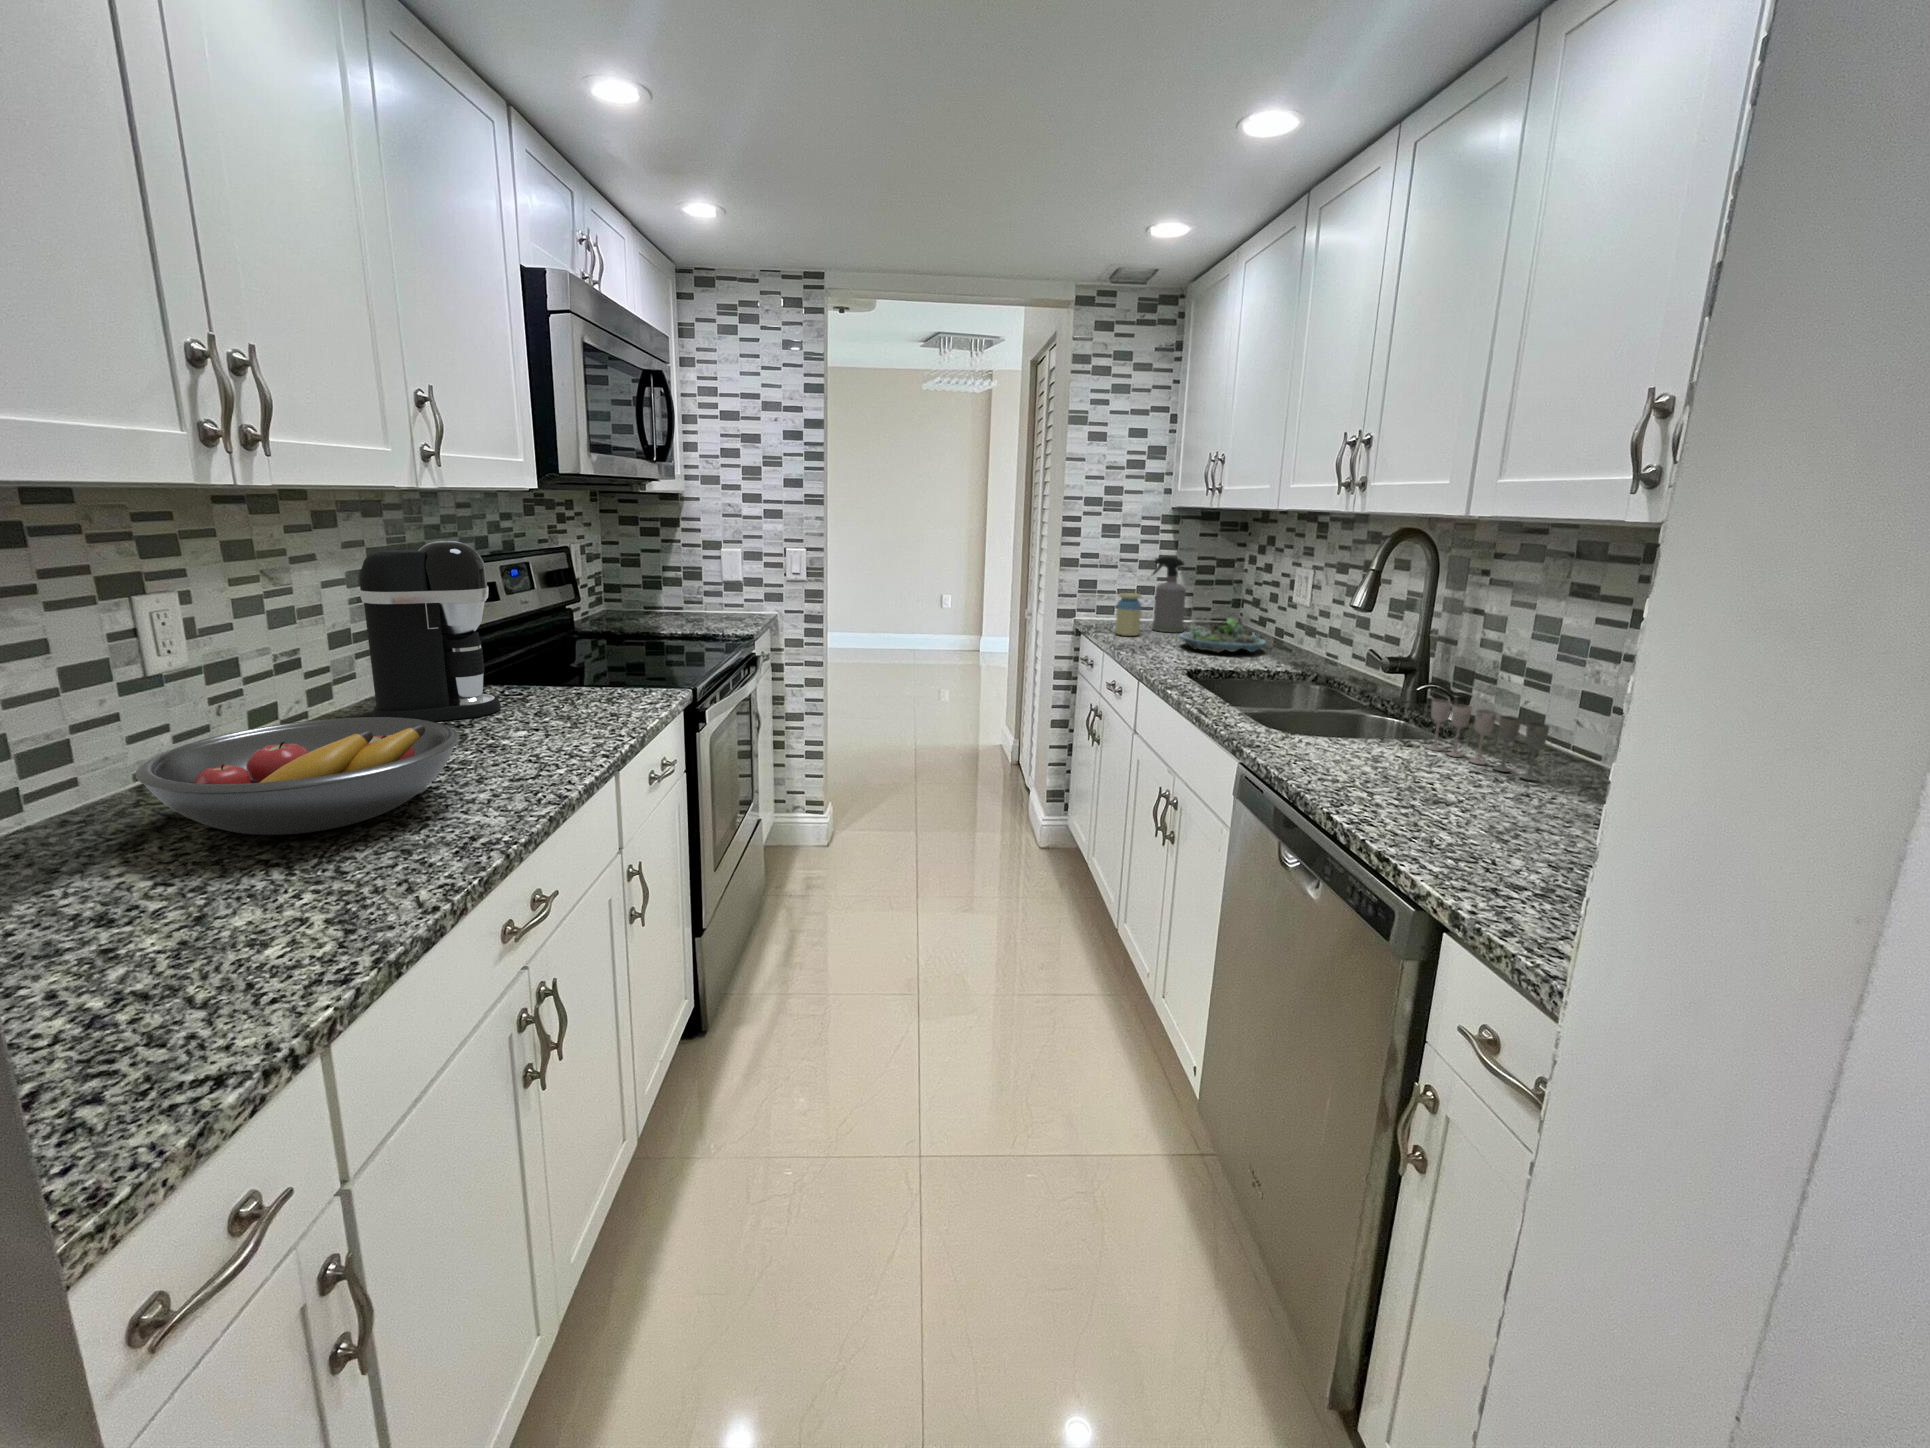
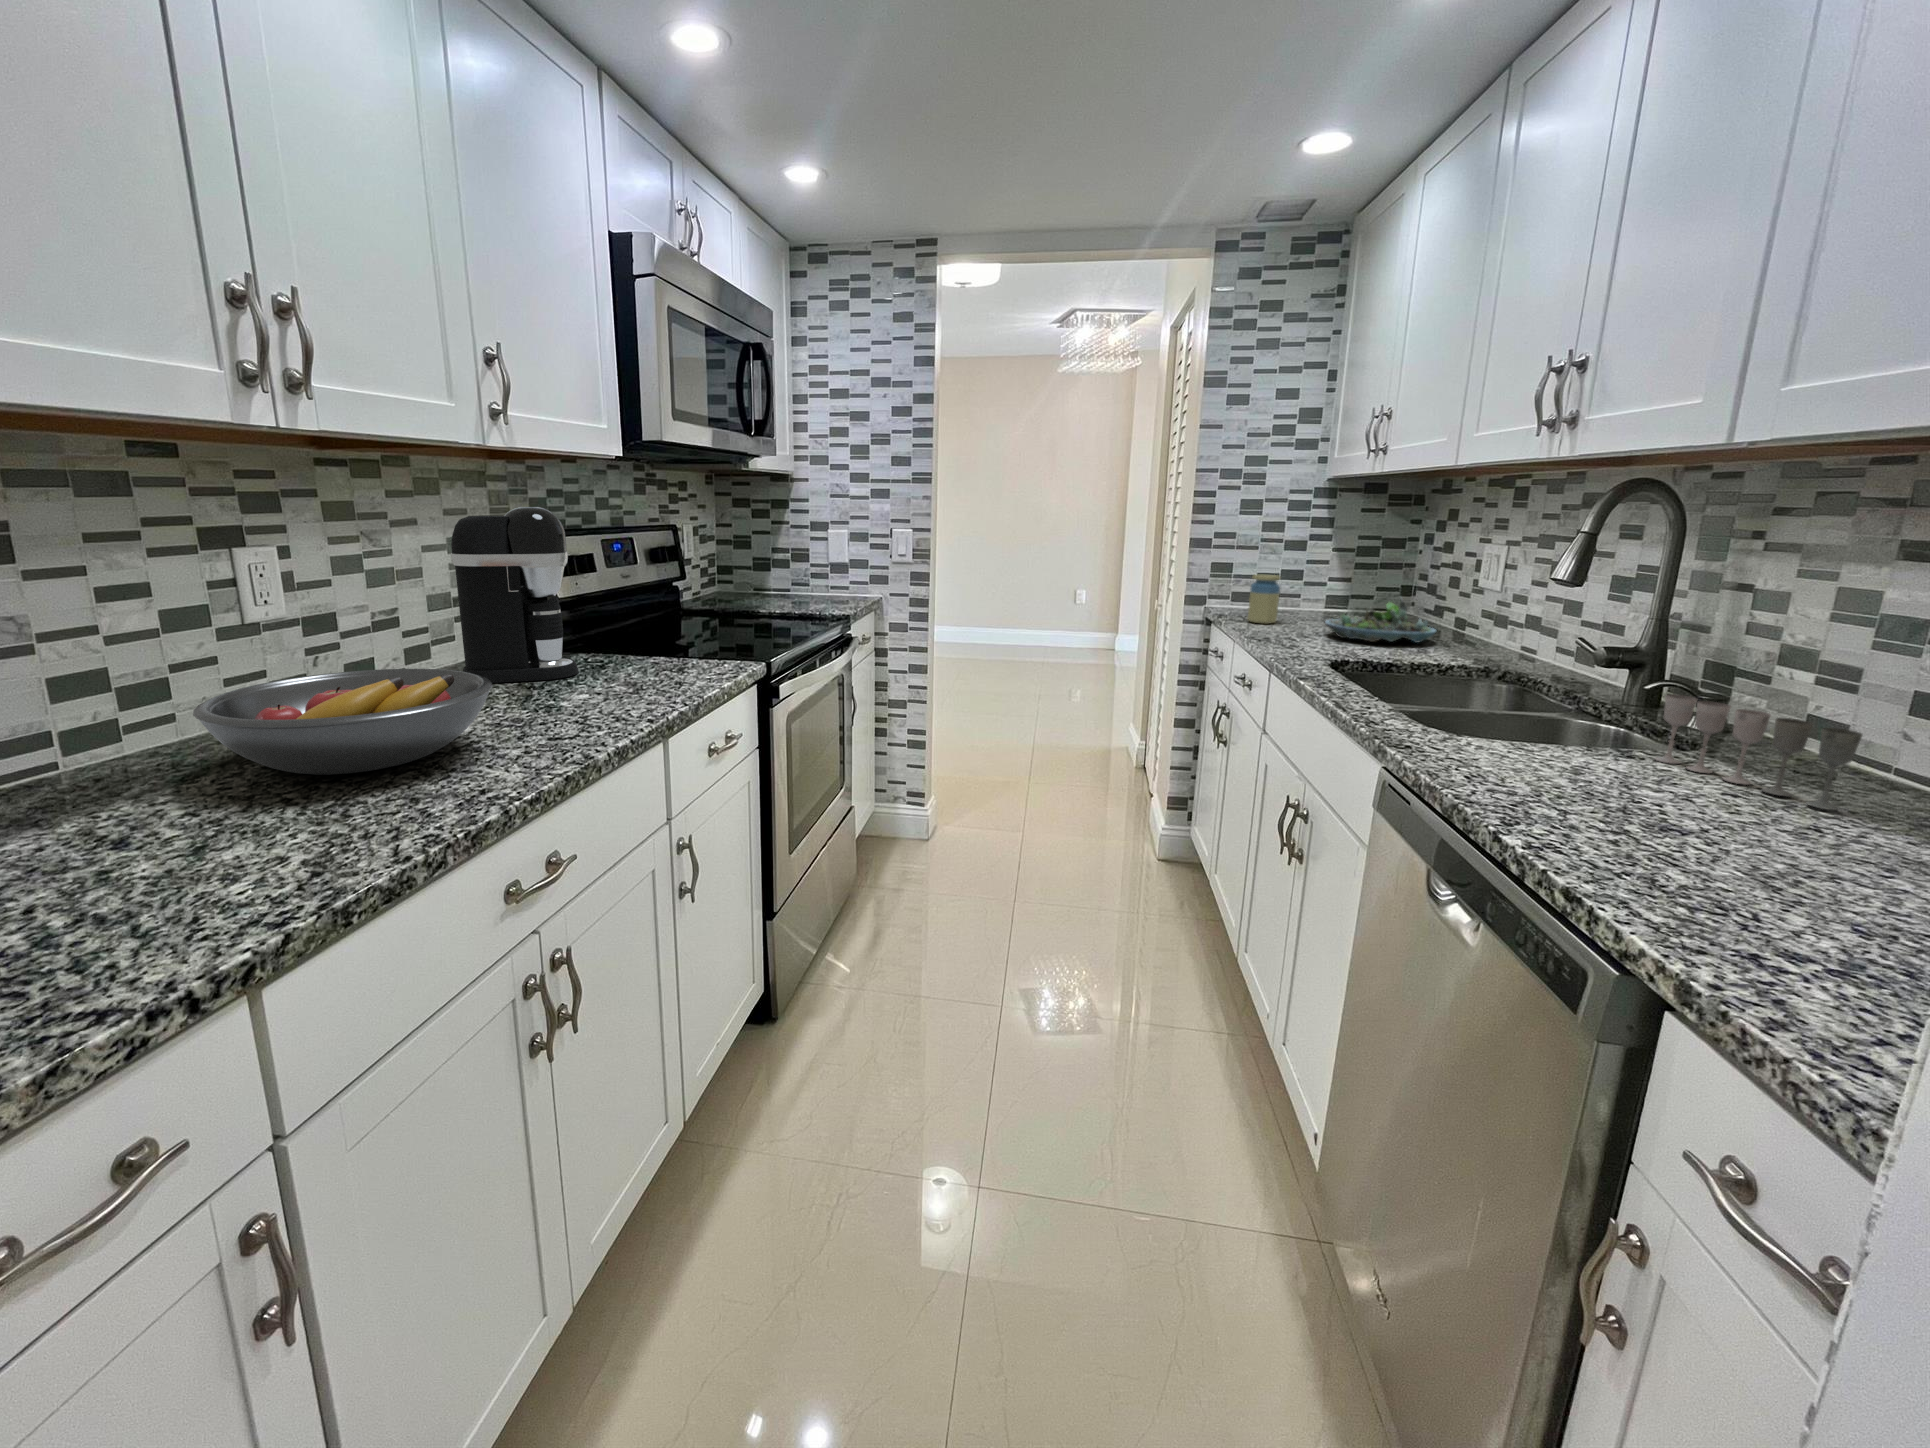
spray bottle: present [1151,557,1186,632] -> none [1294,533,1338,621]

